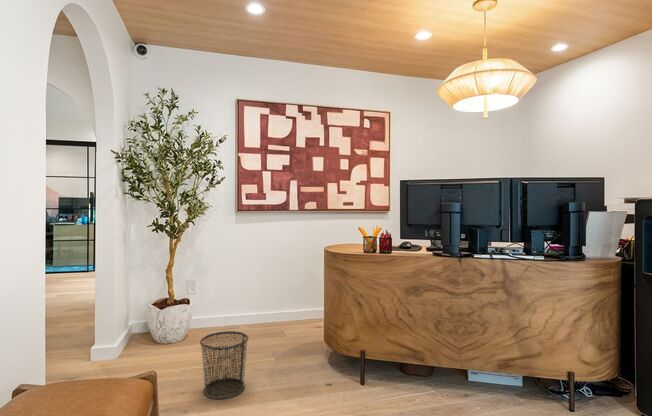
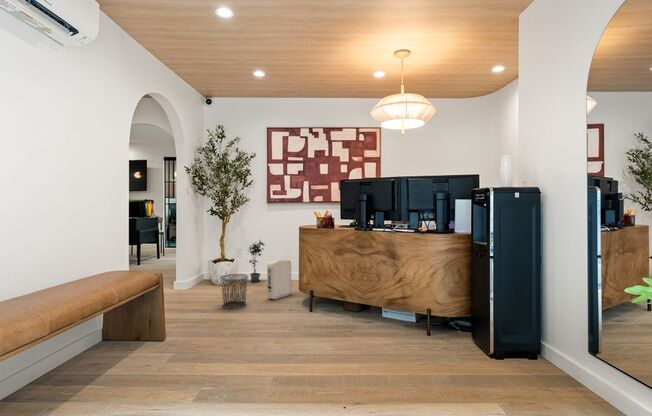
potted plant: none [208,267,238,333] -> present [249,240,264,282]
air purifier: none [269,298,298,366] -> present [267,259,291,299]

